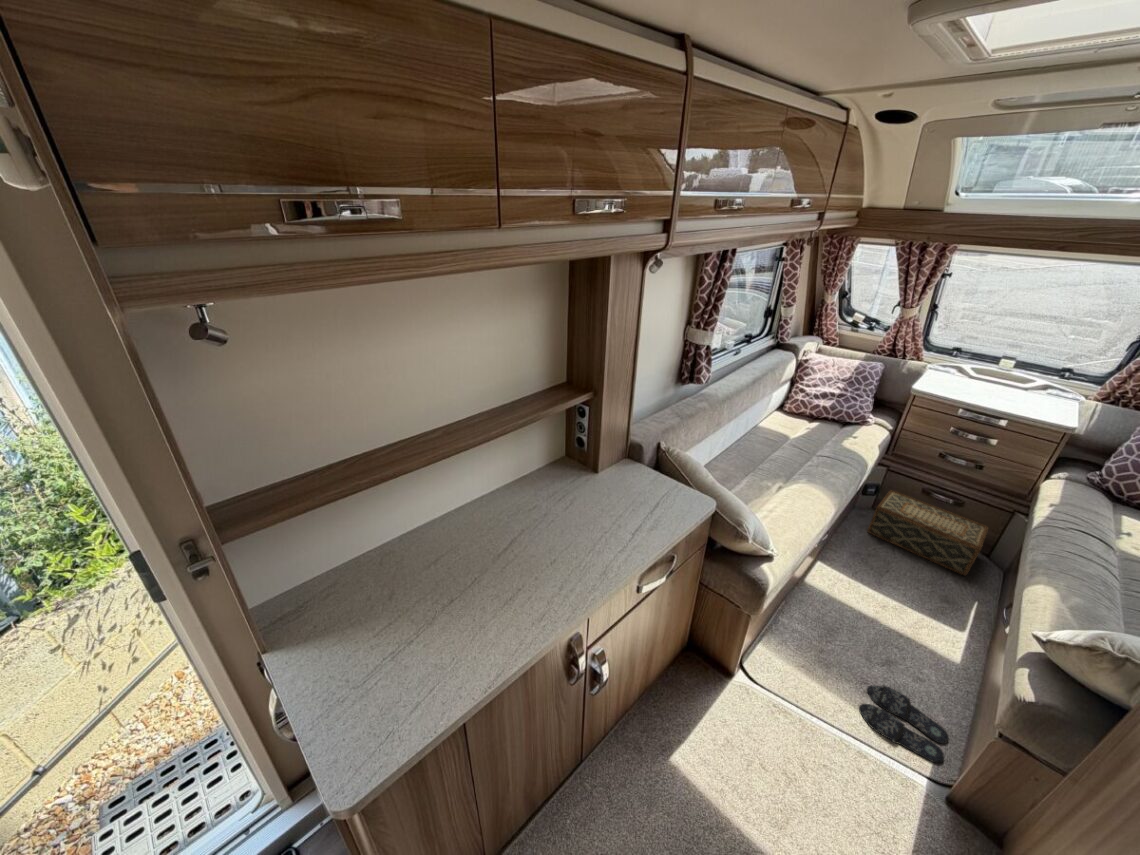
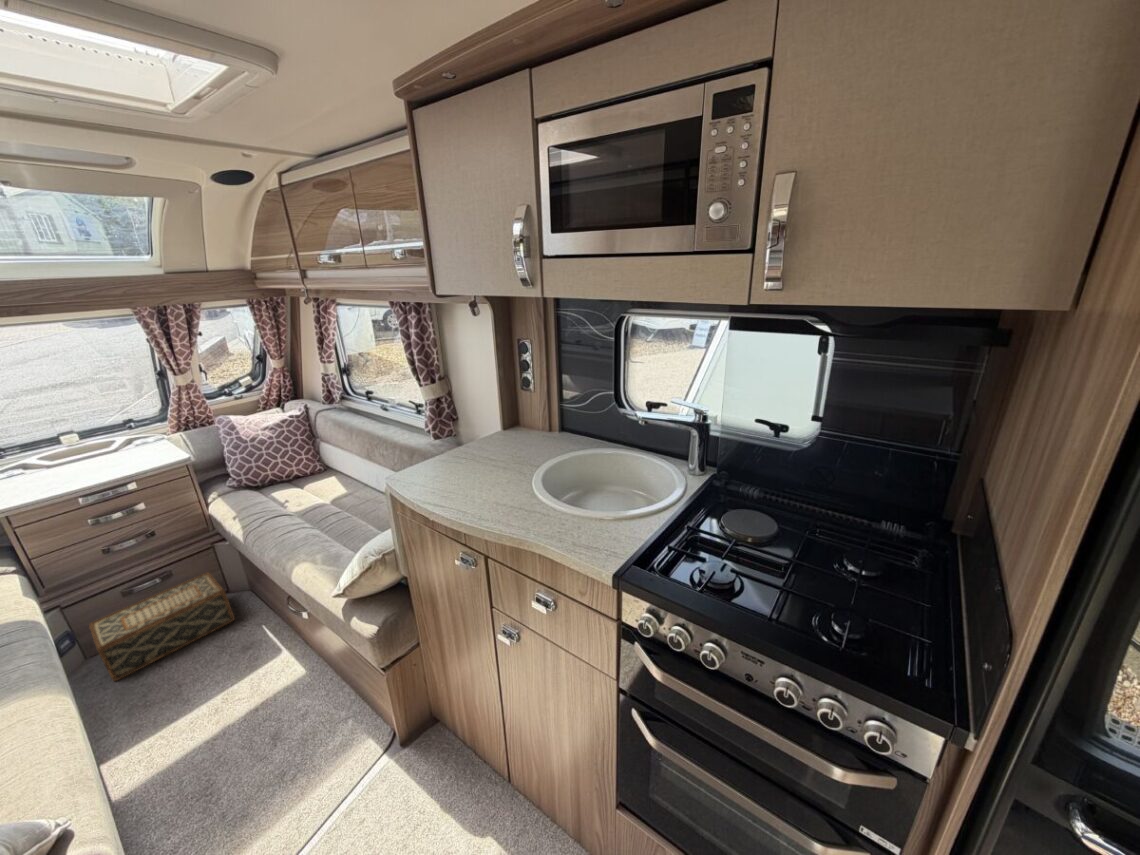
slippers: present [859,686,949,763] -> none [289,717,376,796]

